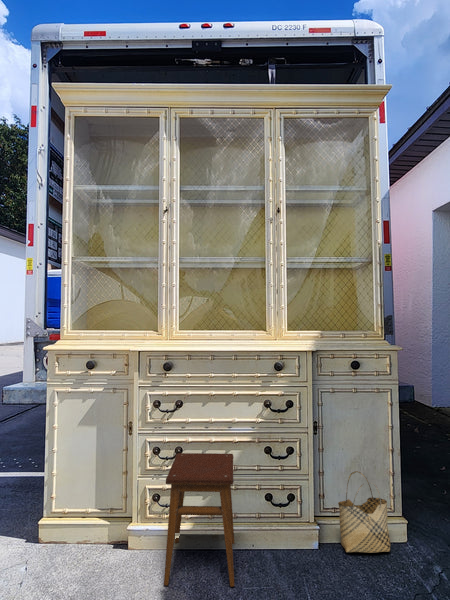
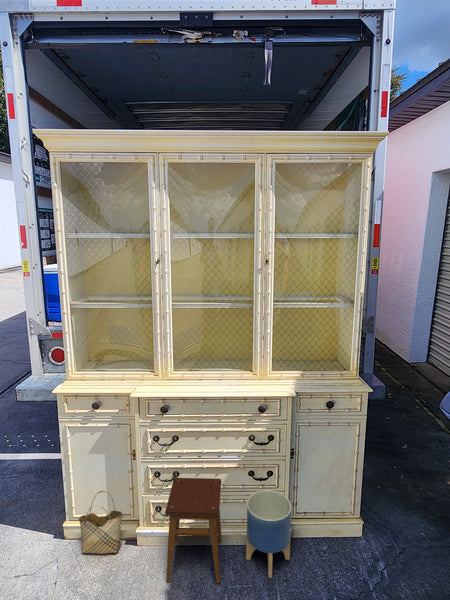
planter: none [266,469,322,580] -> present [246,490,291,577]
woven basket: present [338,471,390,553] -> present [79,491,122,554]

